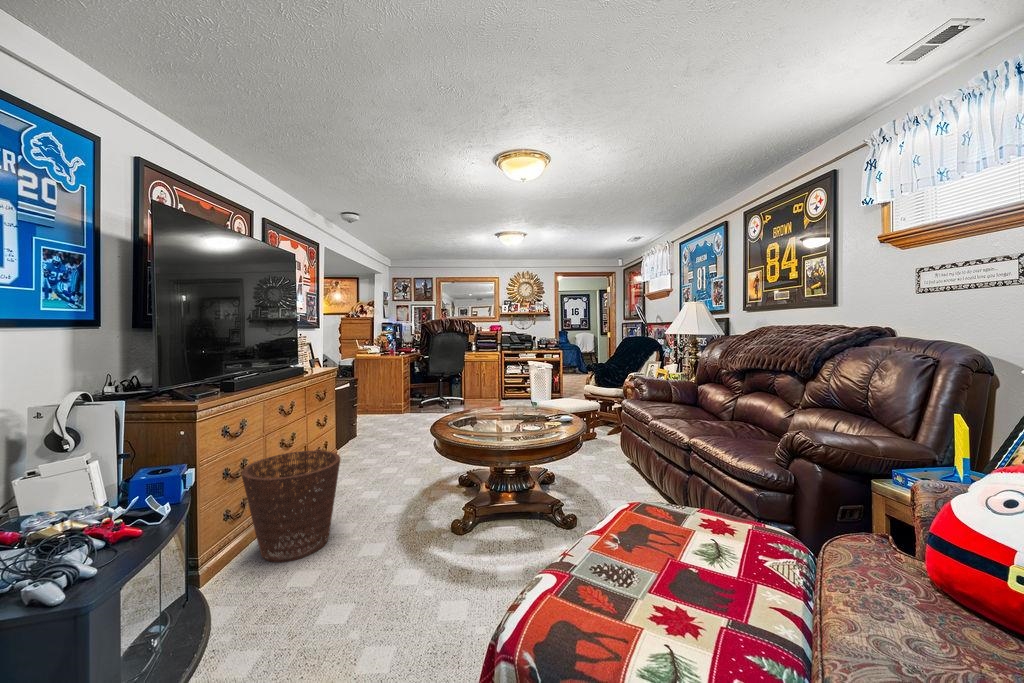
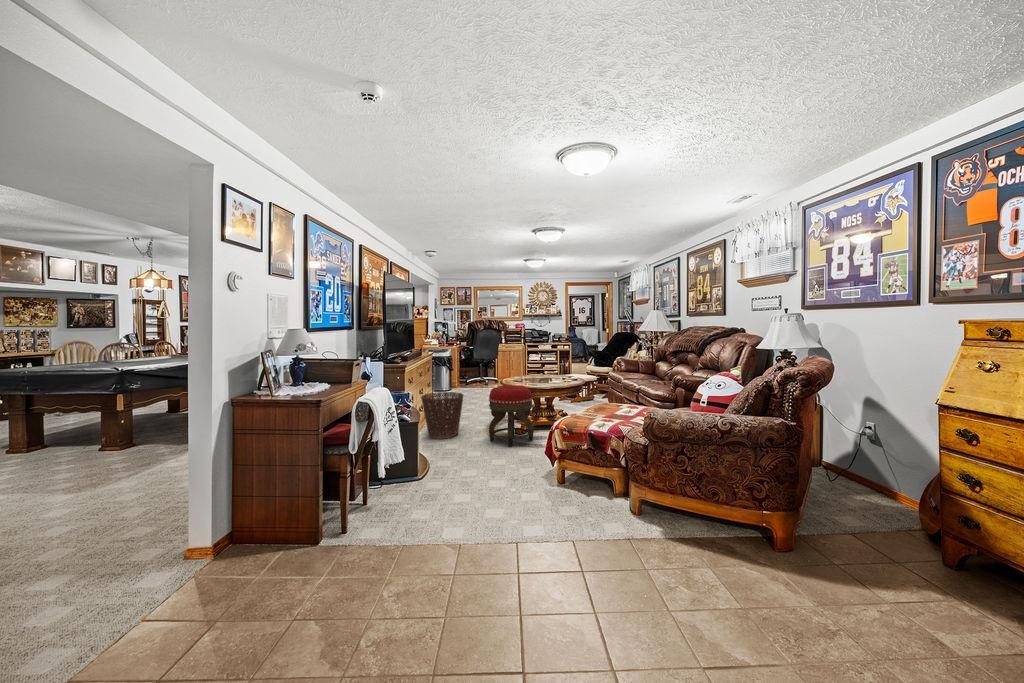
footstool: none [374,446,476,605] -> present [489,385,534,447]

